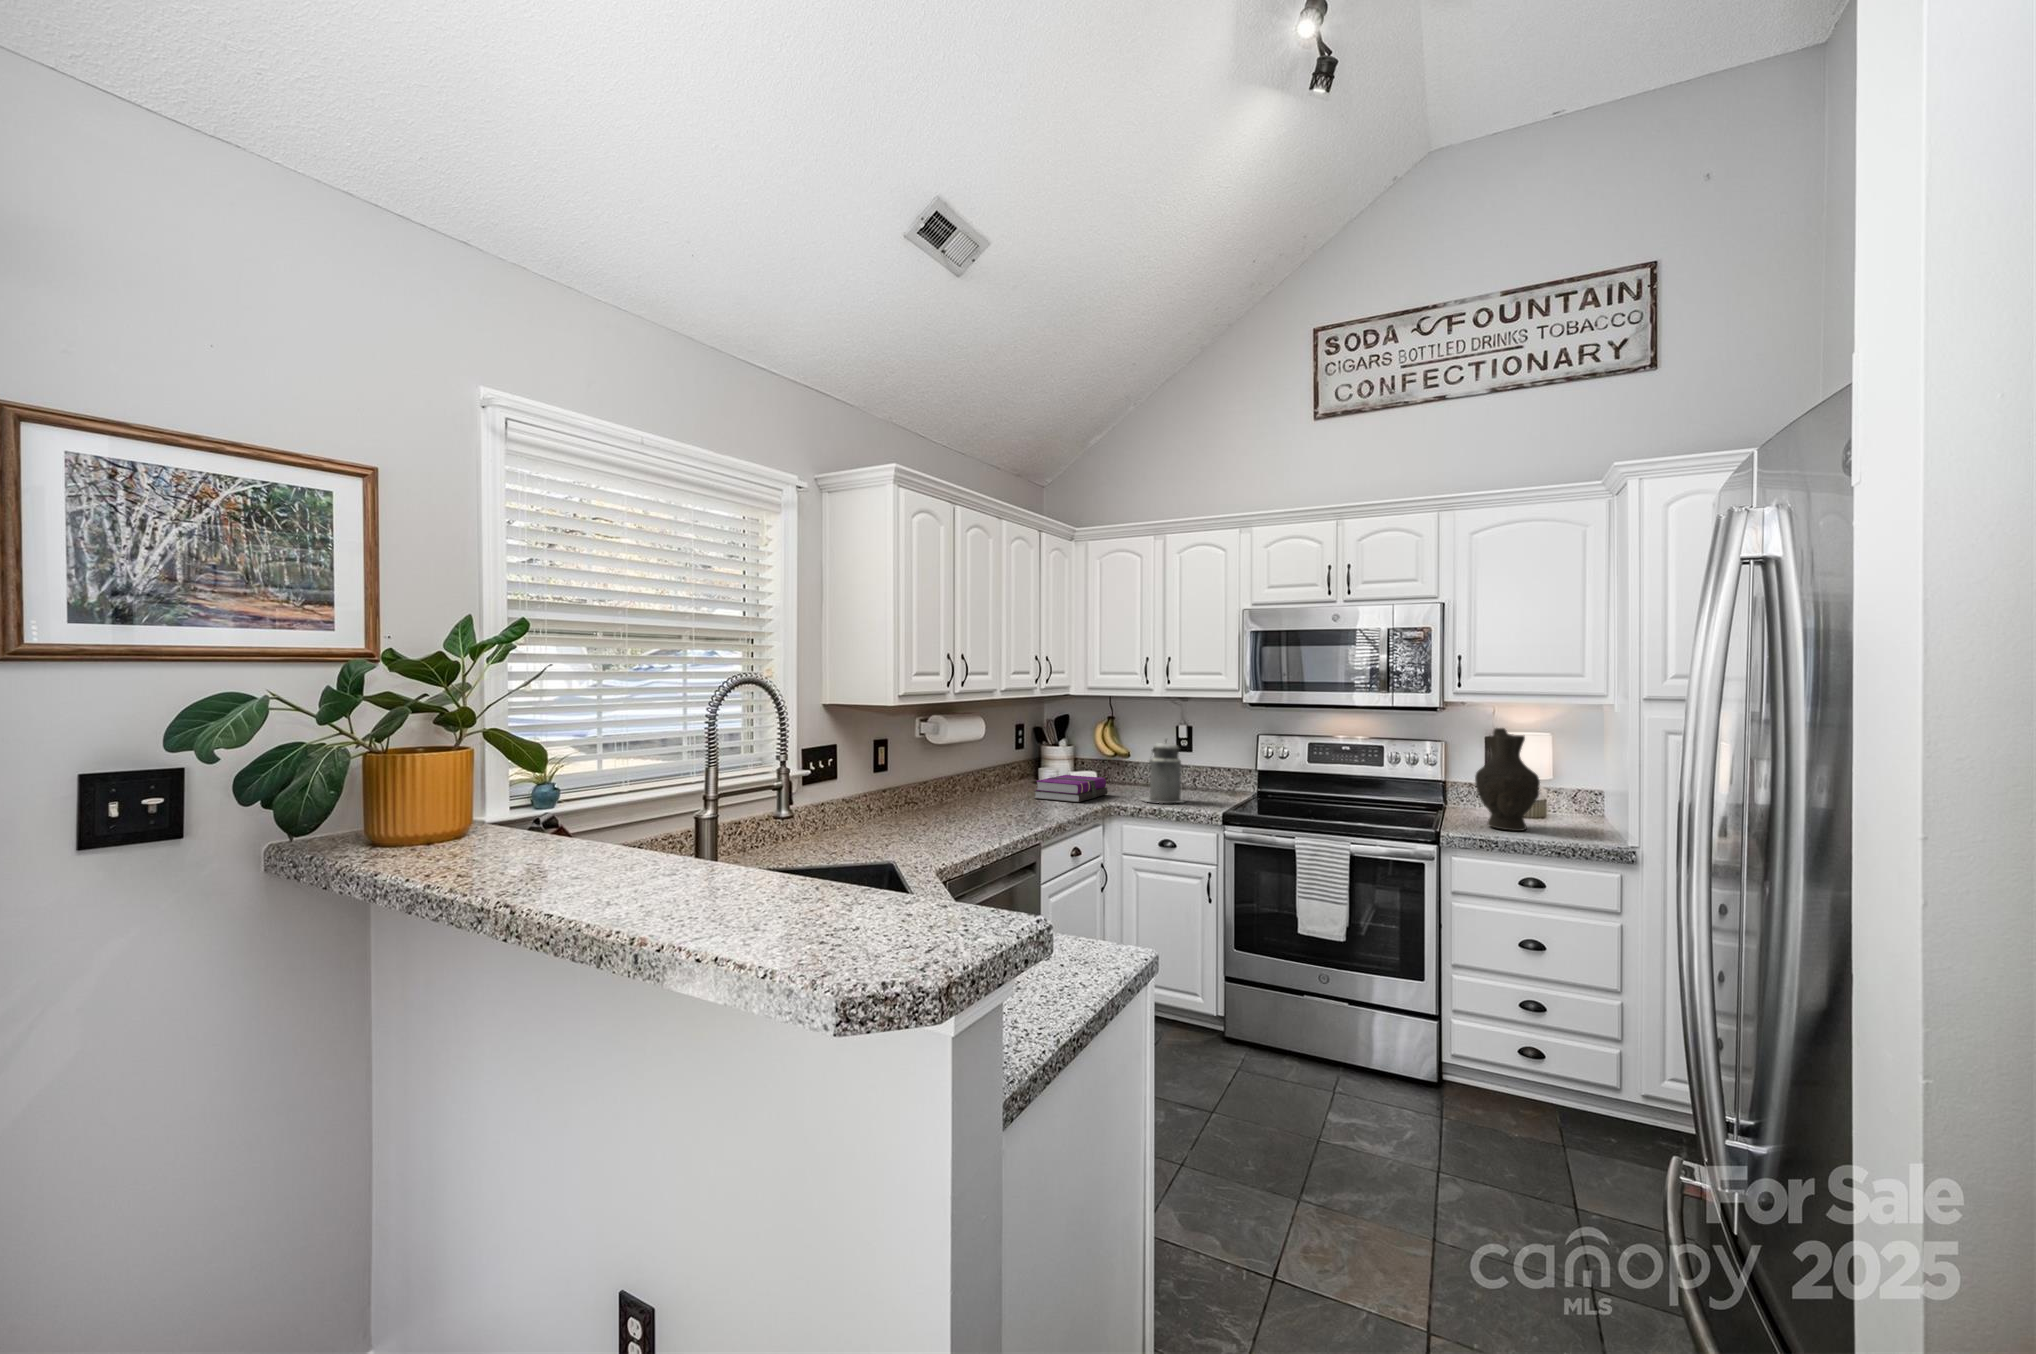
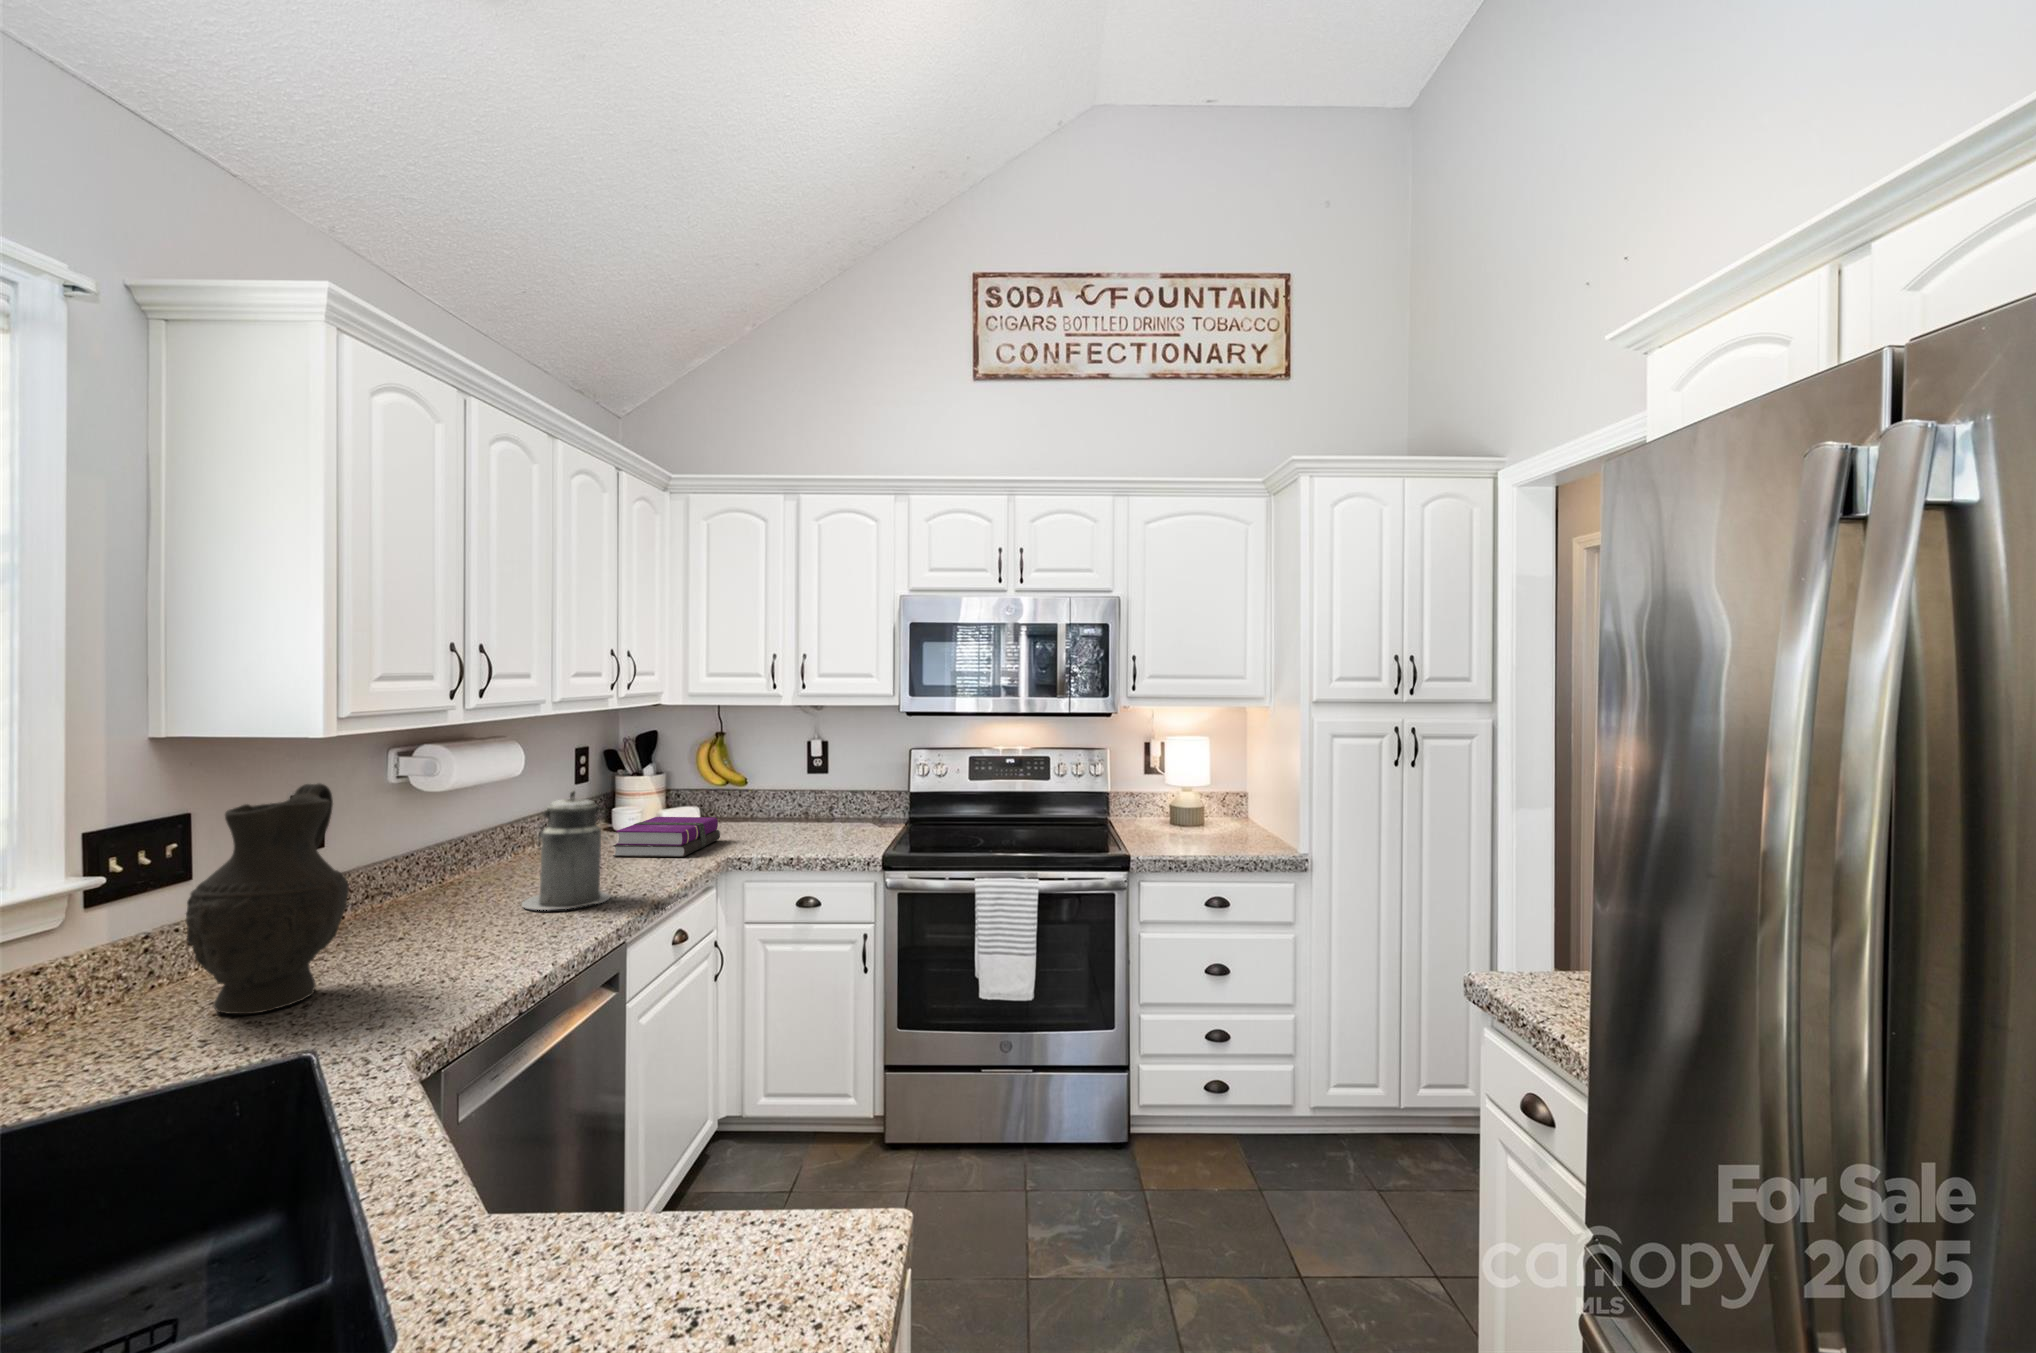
decorative vase: present [1475,728,1540,831] -> present [186,783,349,1014]
canister: present [1141,742,1184,803] -> present [522,790,610,910]

